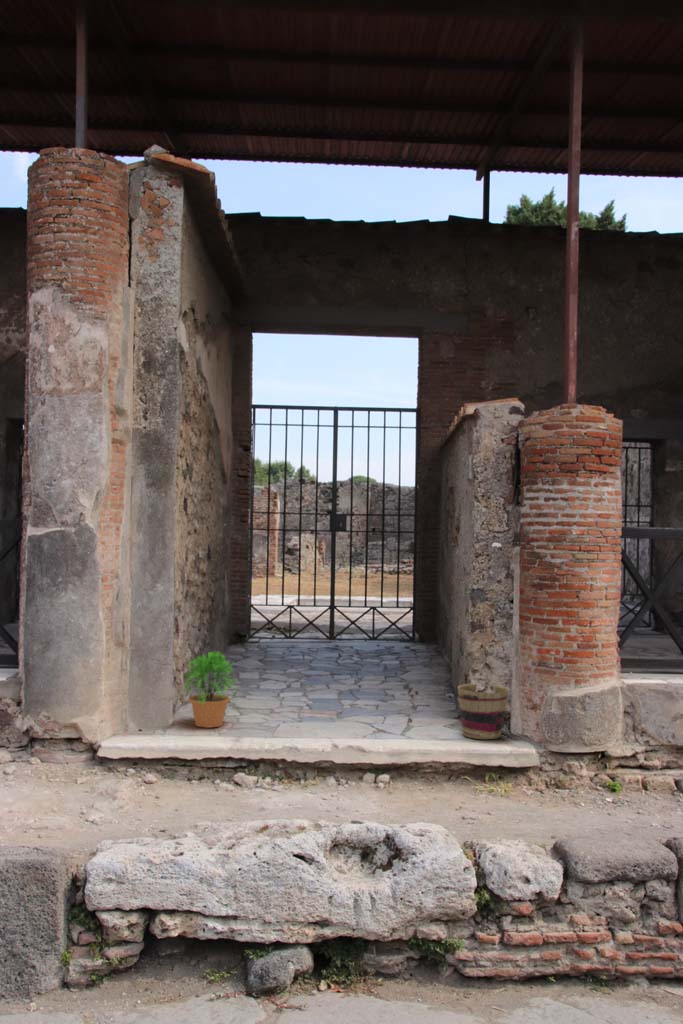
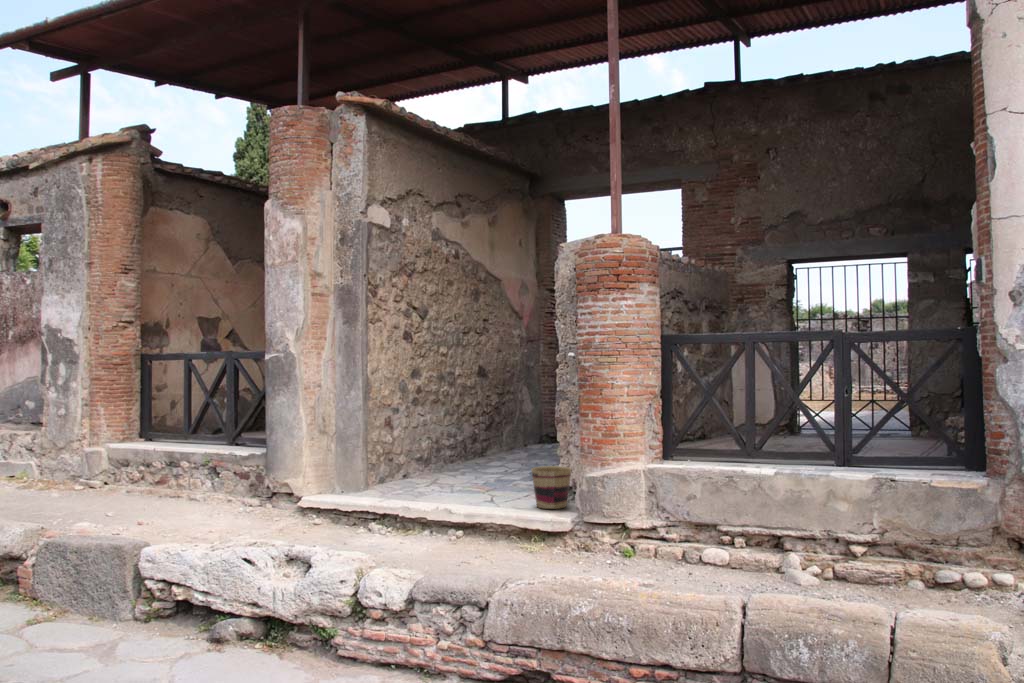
potted plant: present [183,652,235,728] -> none [362,437,406,492]

